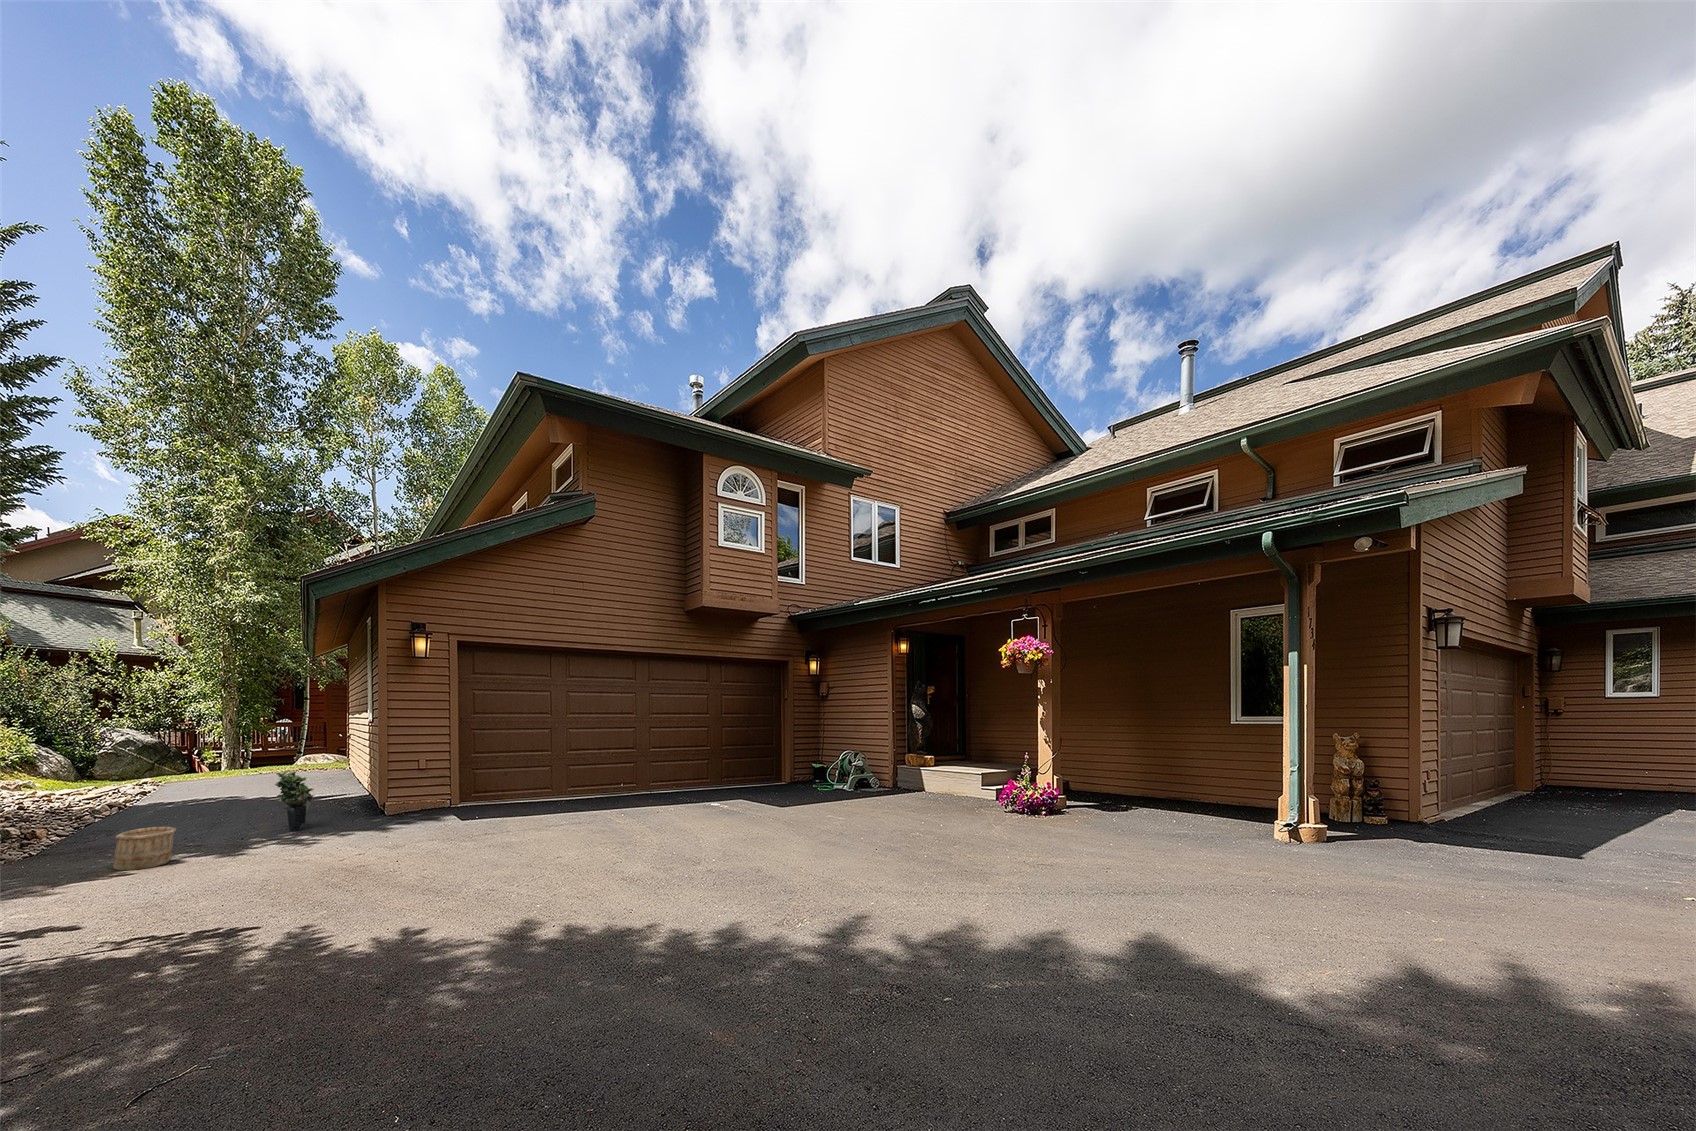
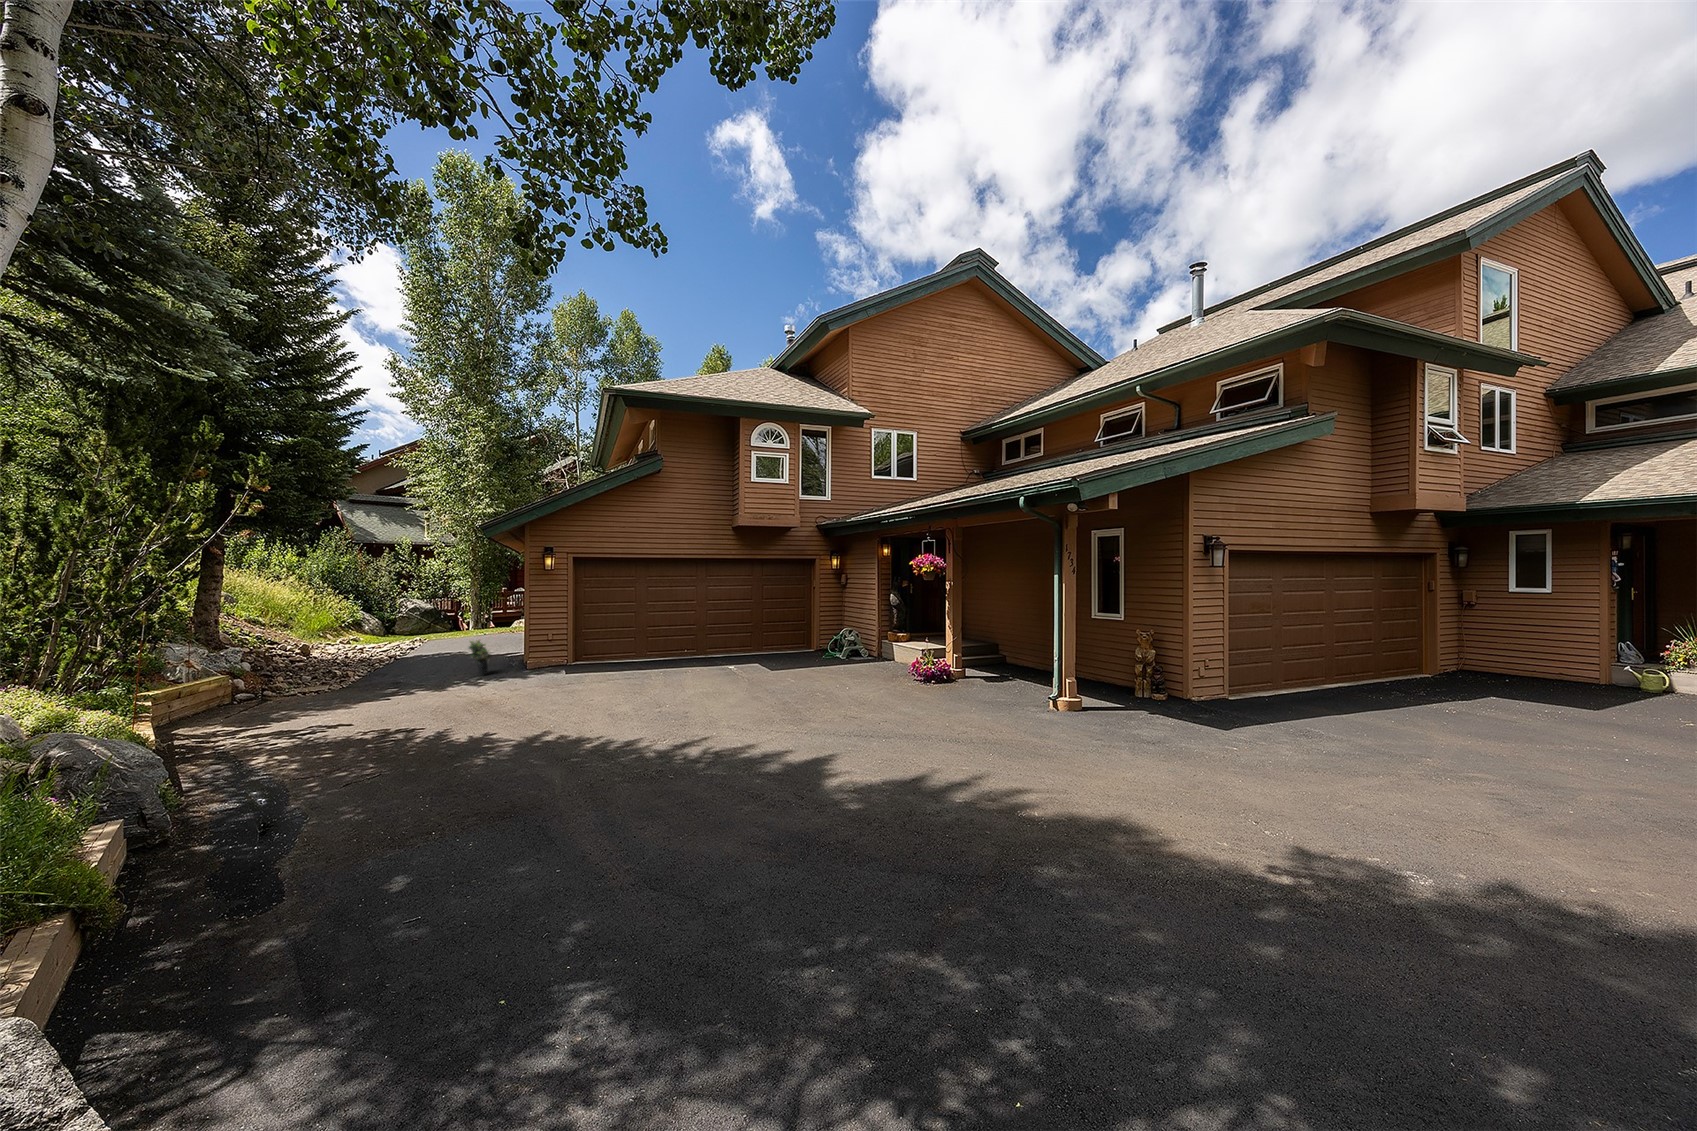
wooden bucket: present [113,827,177,870] -> none [379,672,410,696]

